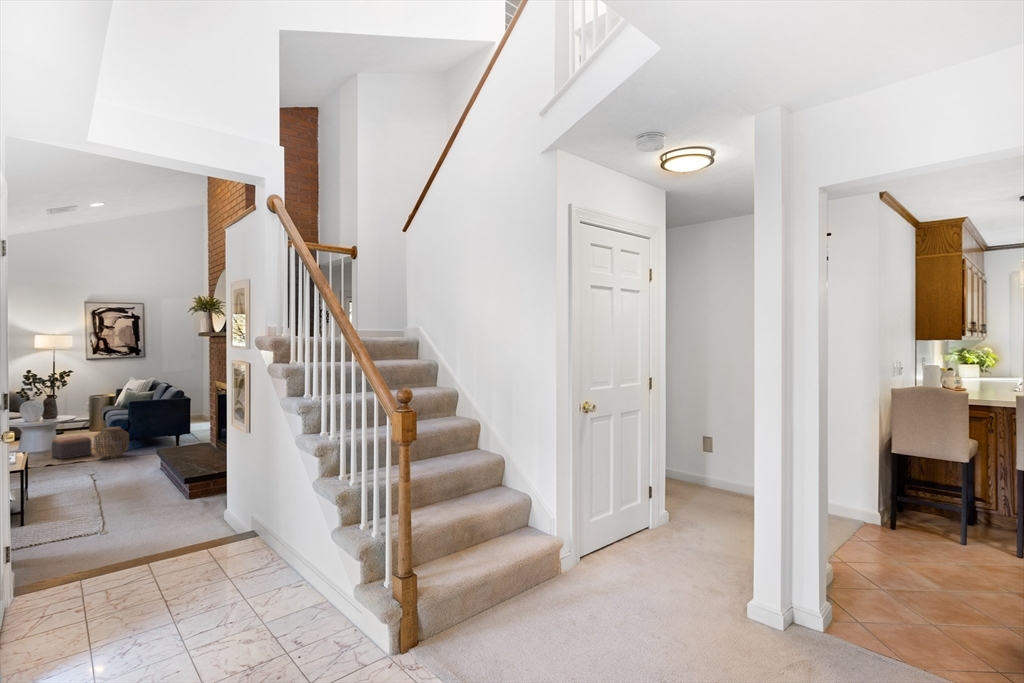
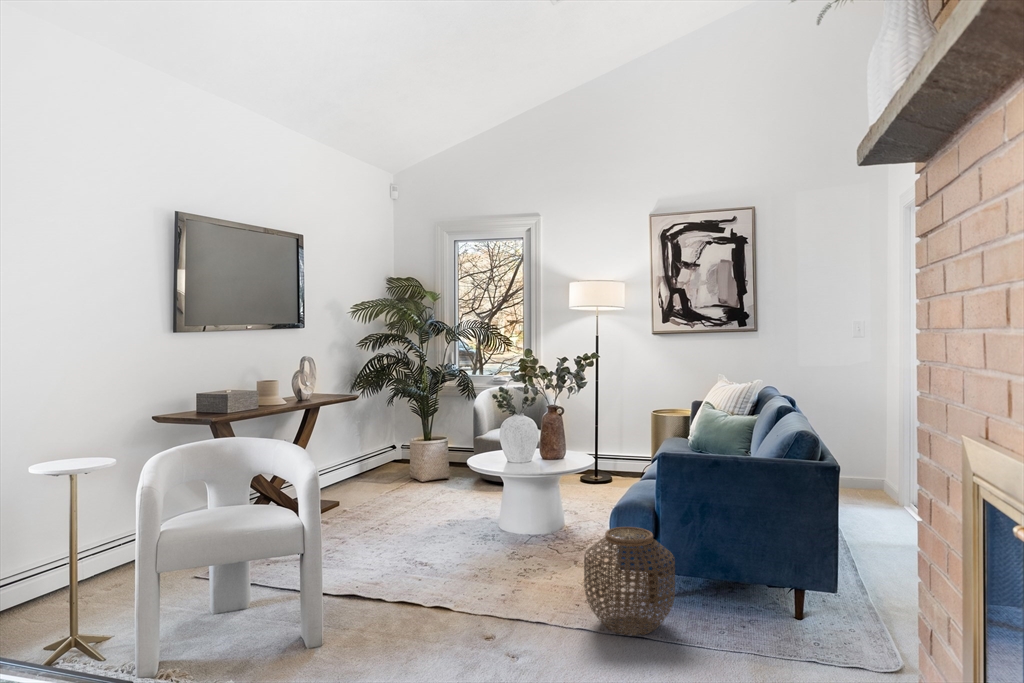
footstool: present [52,435,92,459] -> none [524,523,596,590]

